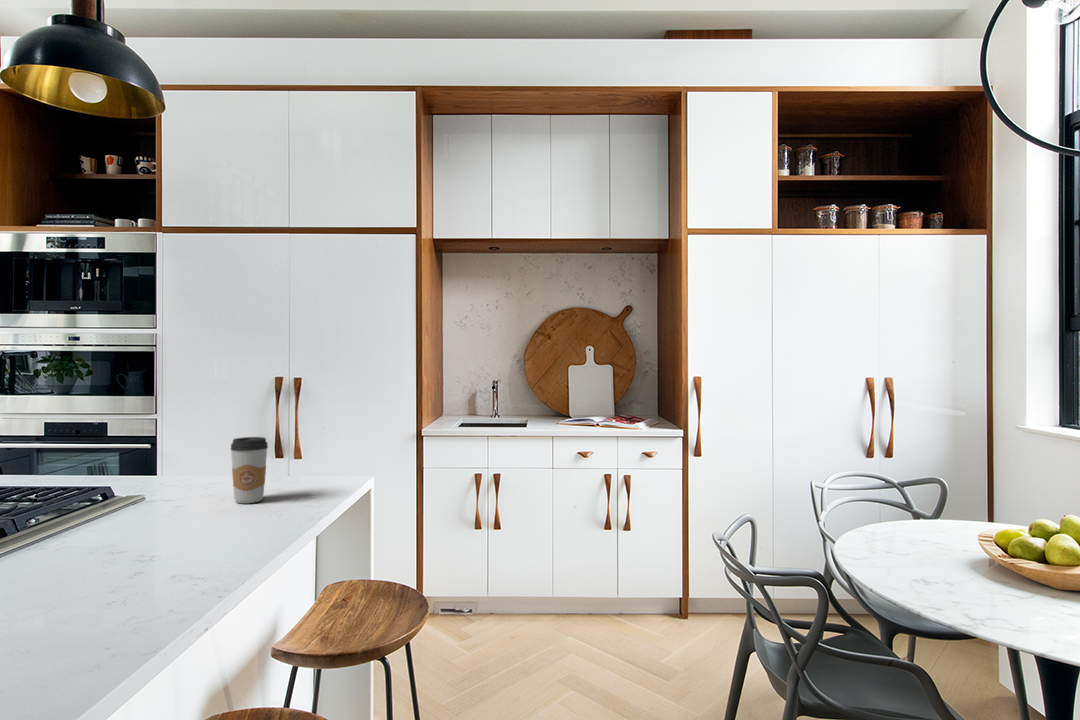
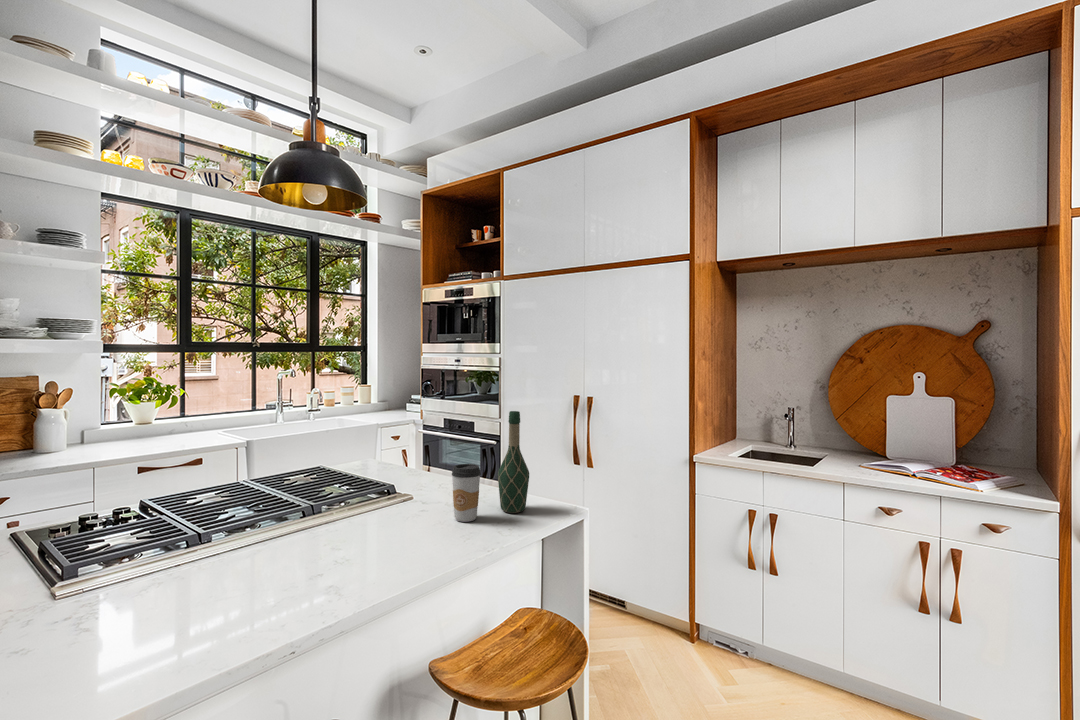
wine bottle: none [275,376,313,489] -> present [498,411,529,513]

